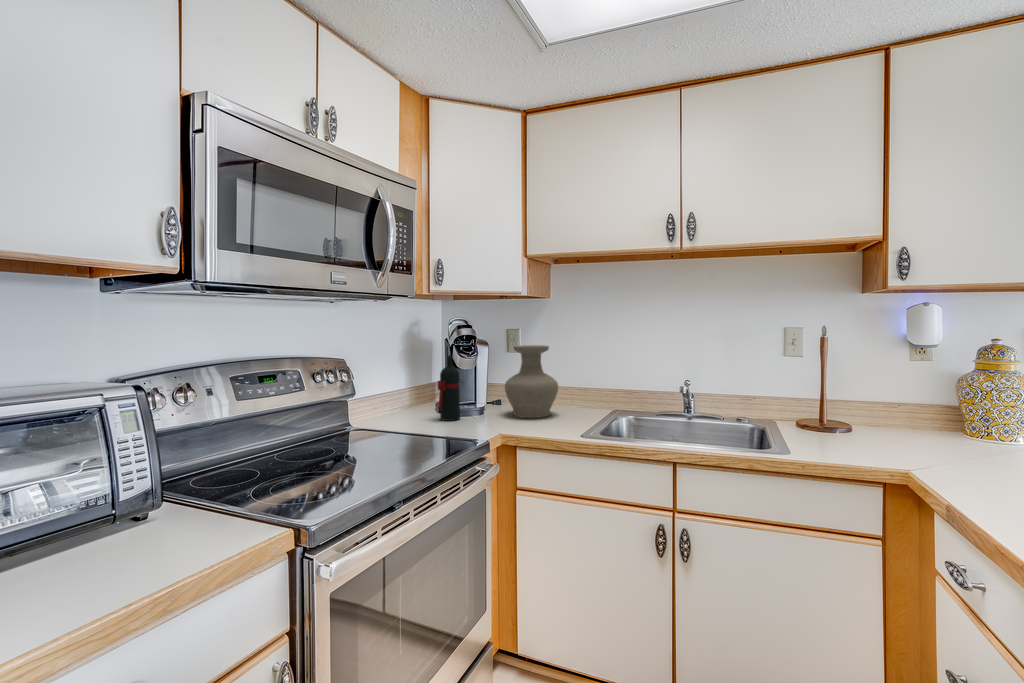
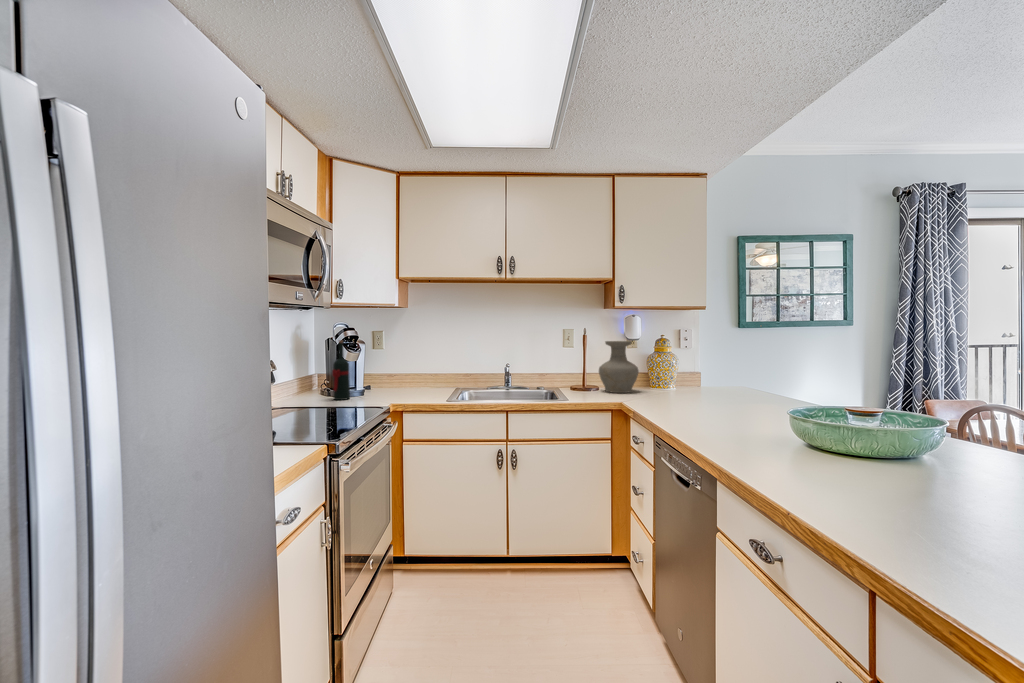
vase: present [505,345,558,418] -> present [599,341,639,393]

